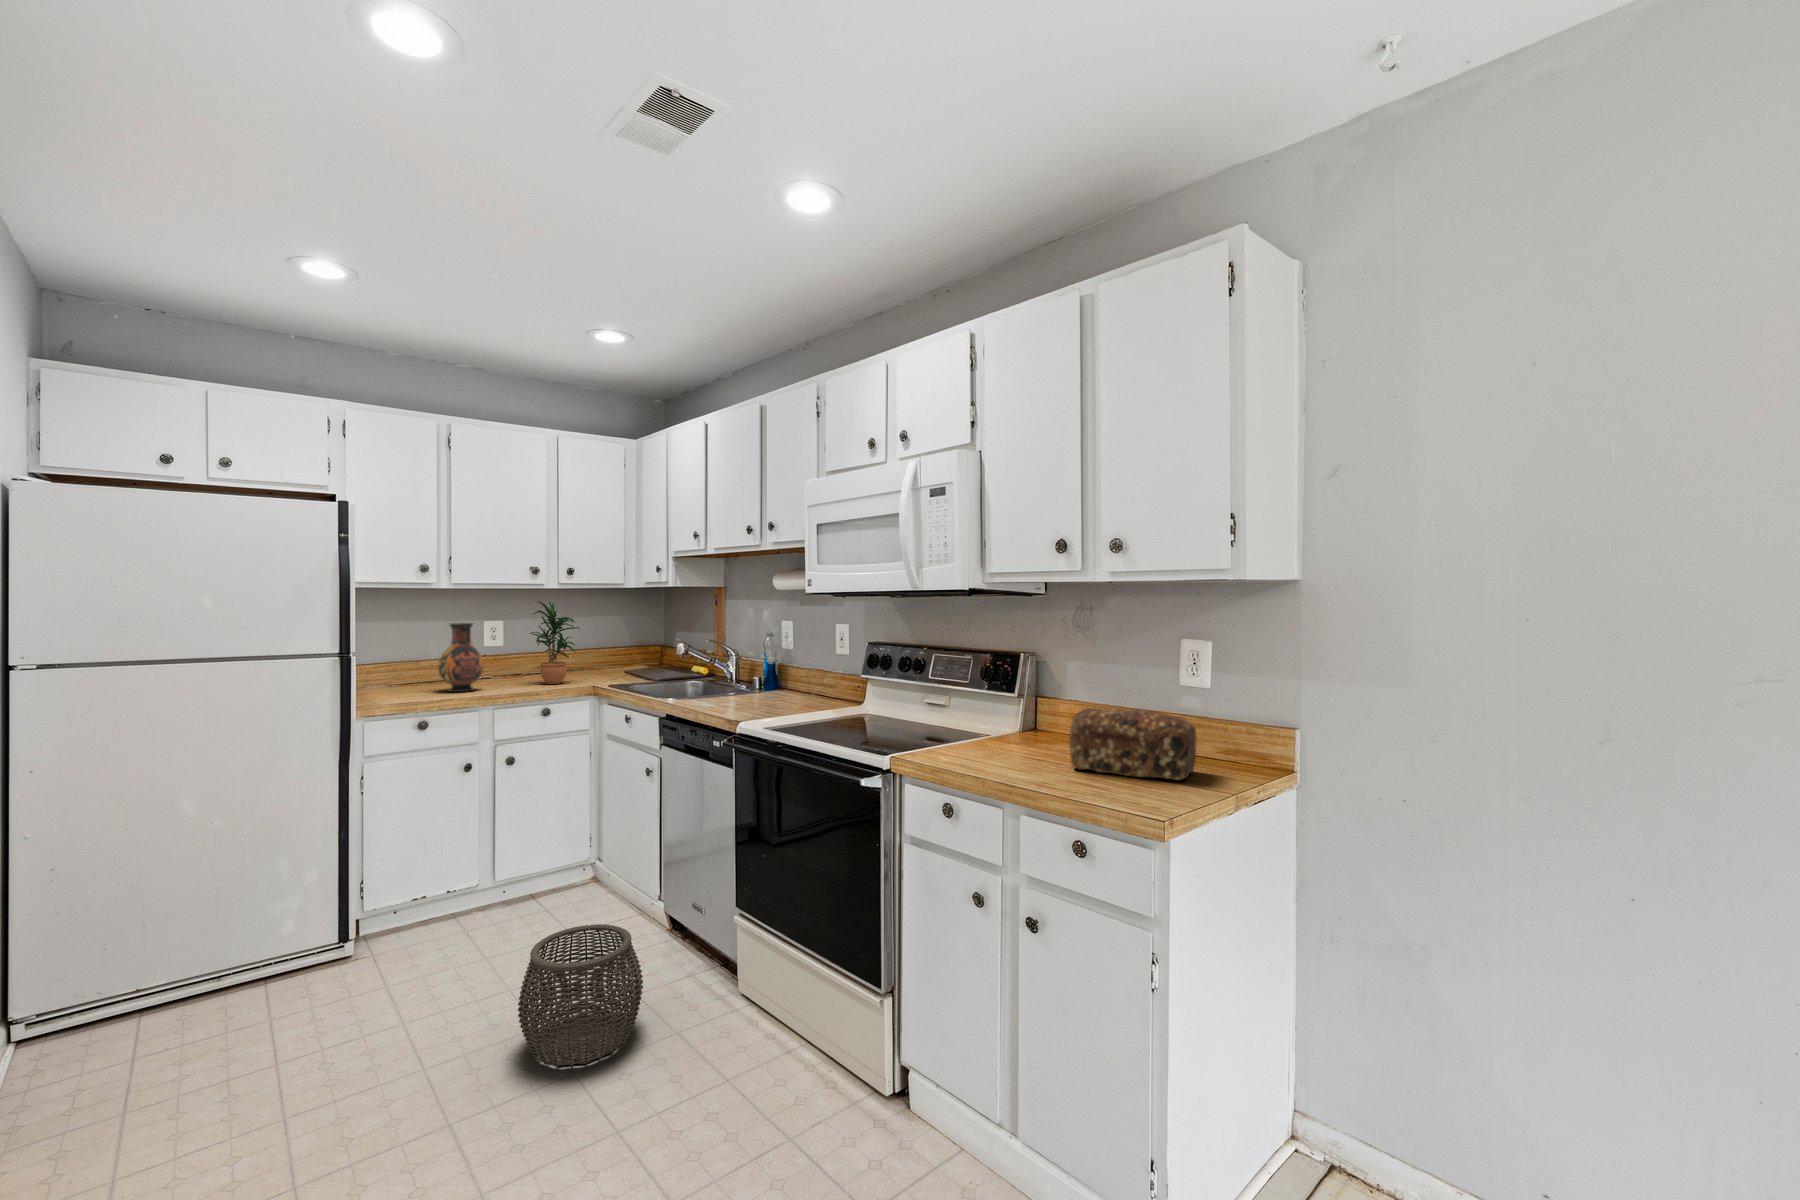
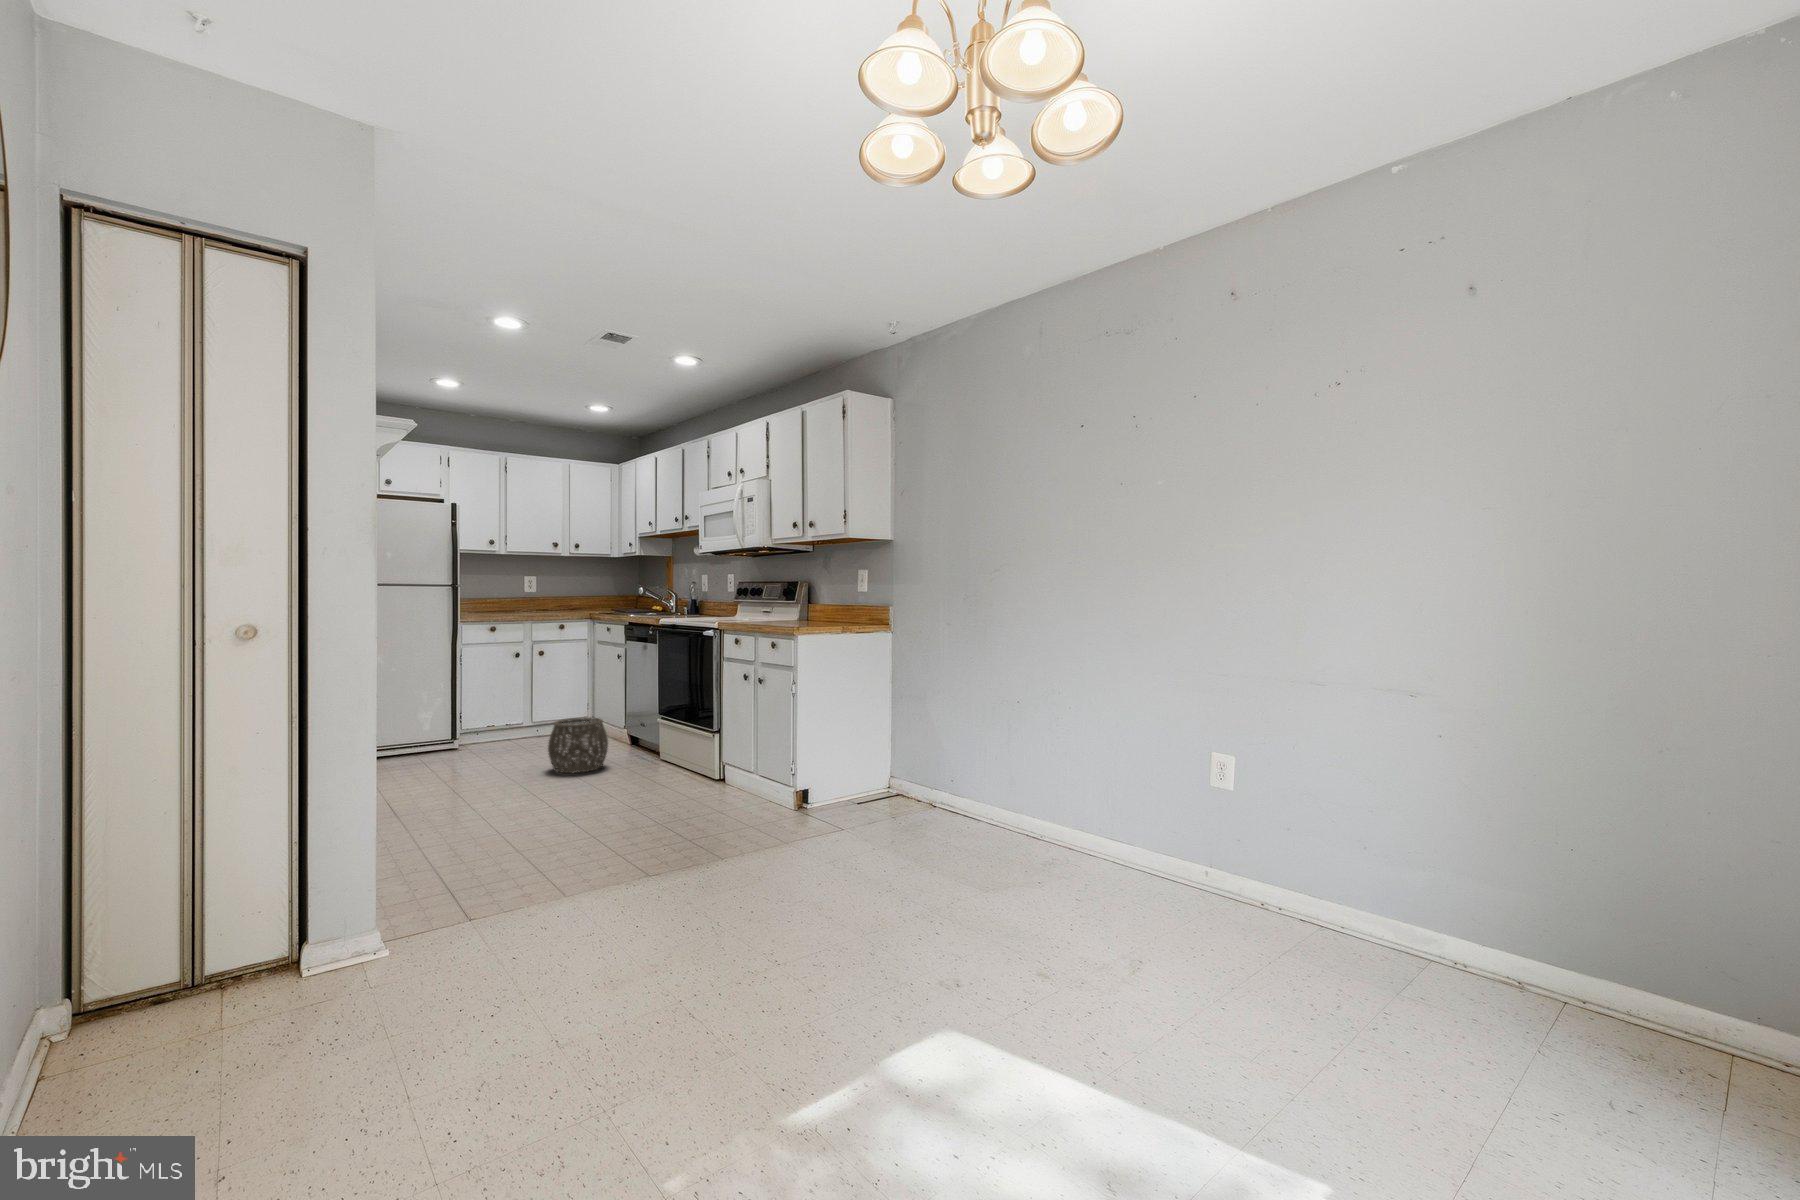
potted plant: present [530,601,579,684] -> none [552,563,584,613]
vase: present [438,623,484,692] -> none [500,574,526,614]
bread loaf: present [1069,708,1196,780] -> none [790,597,845,624]

